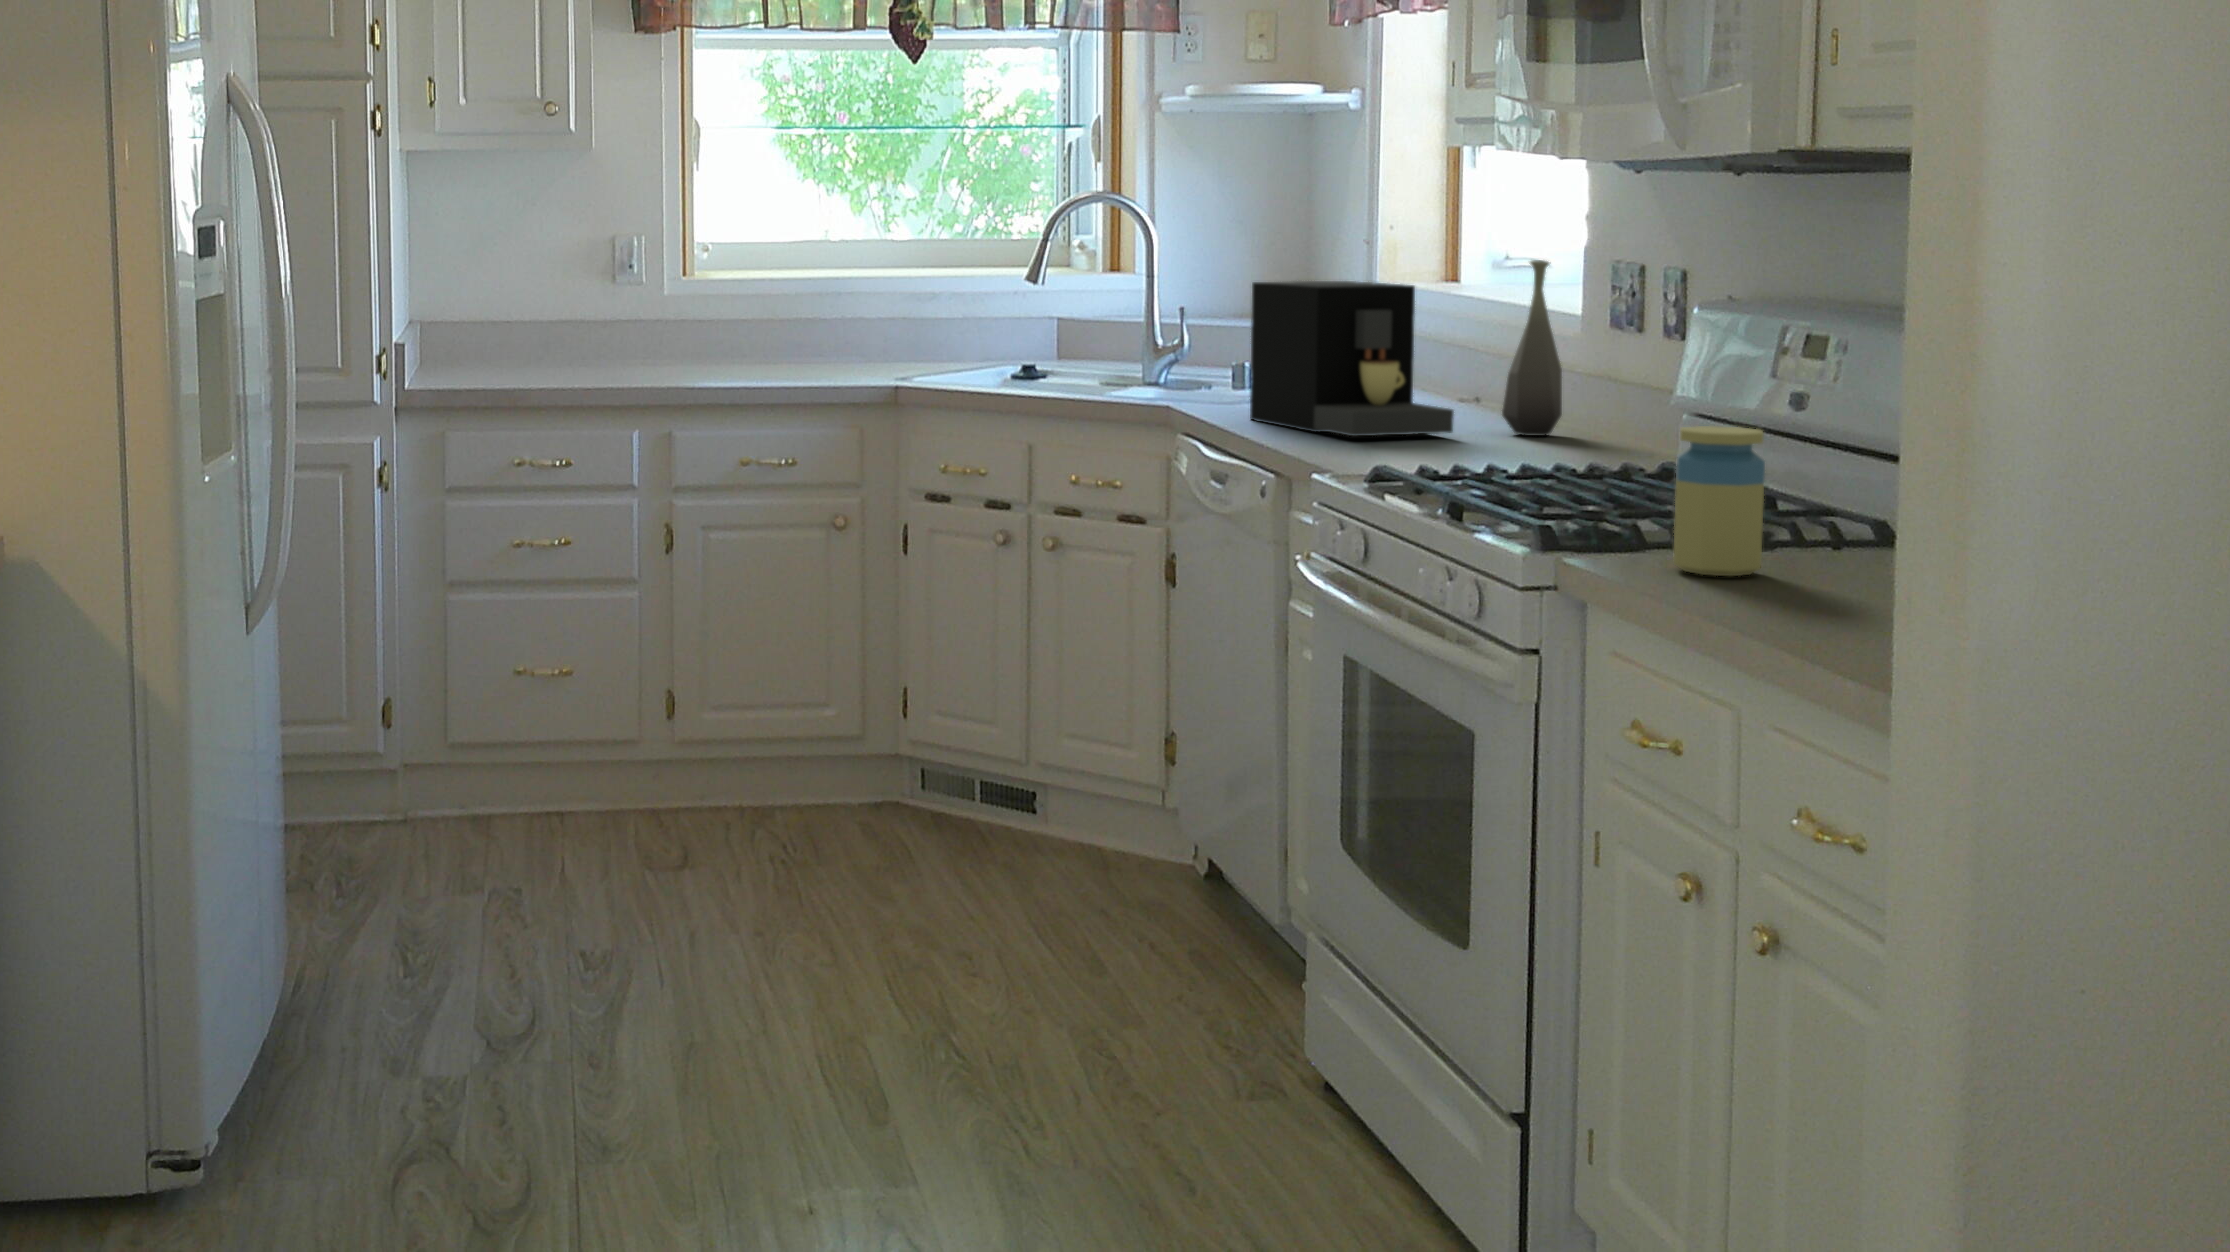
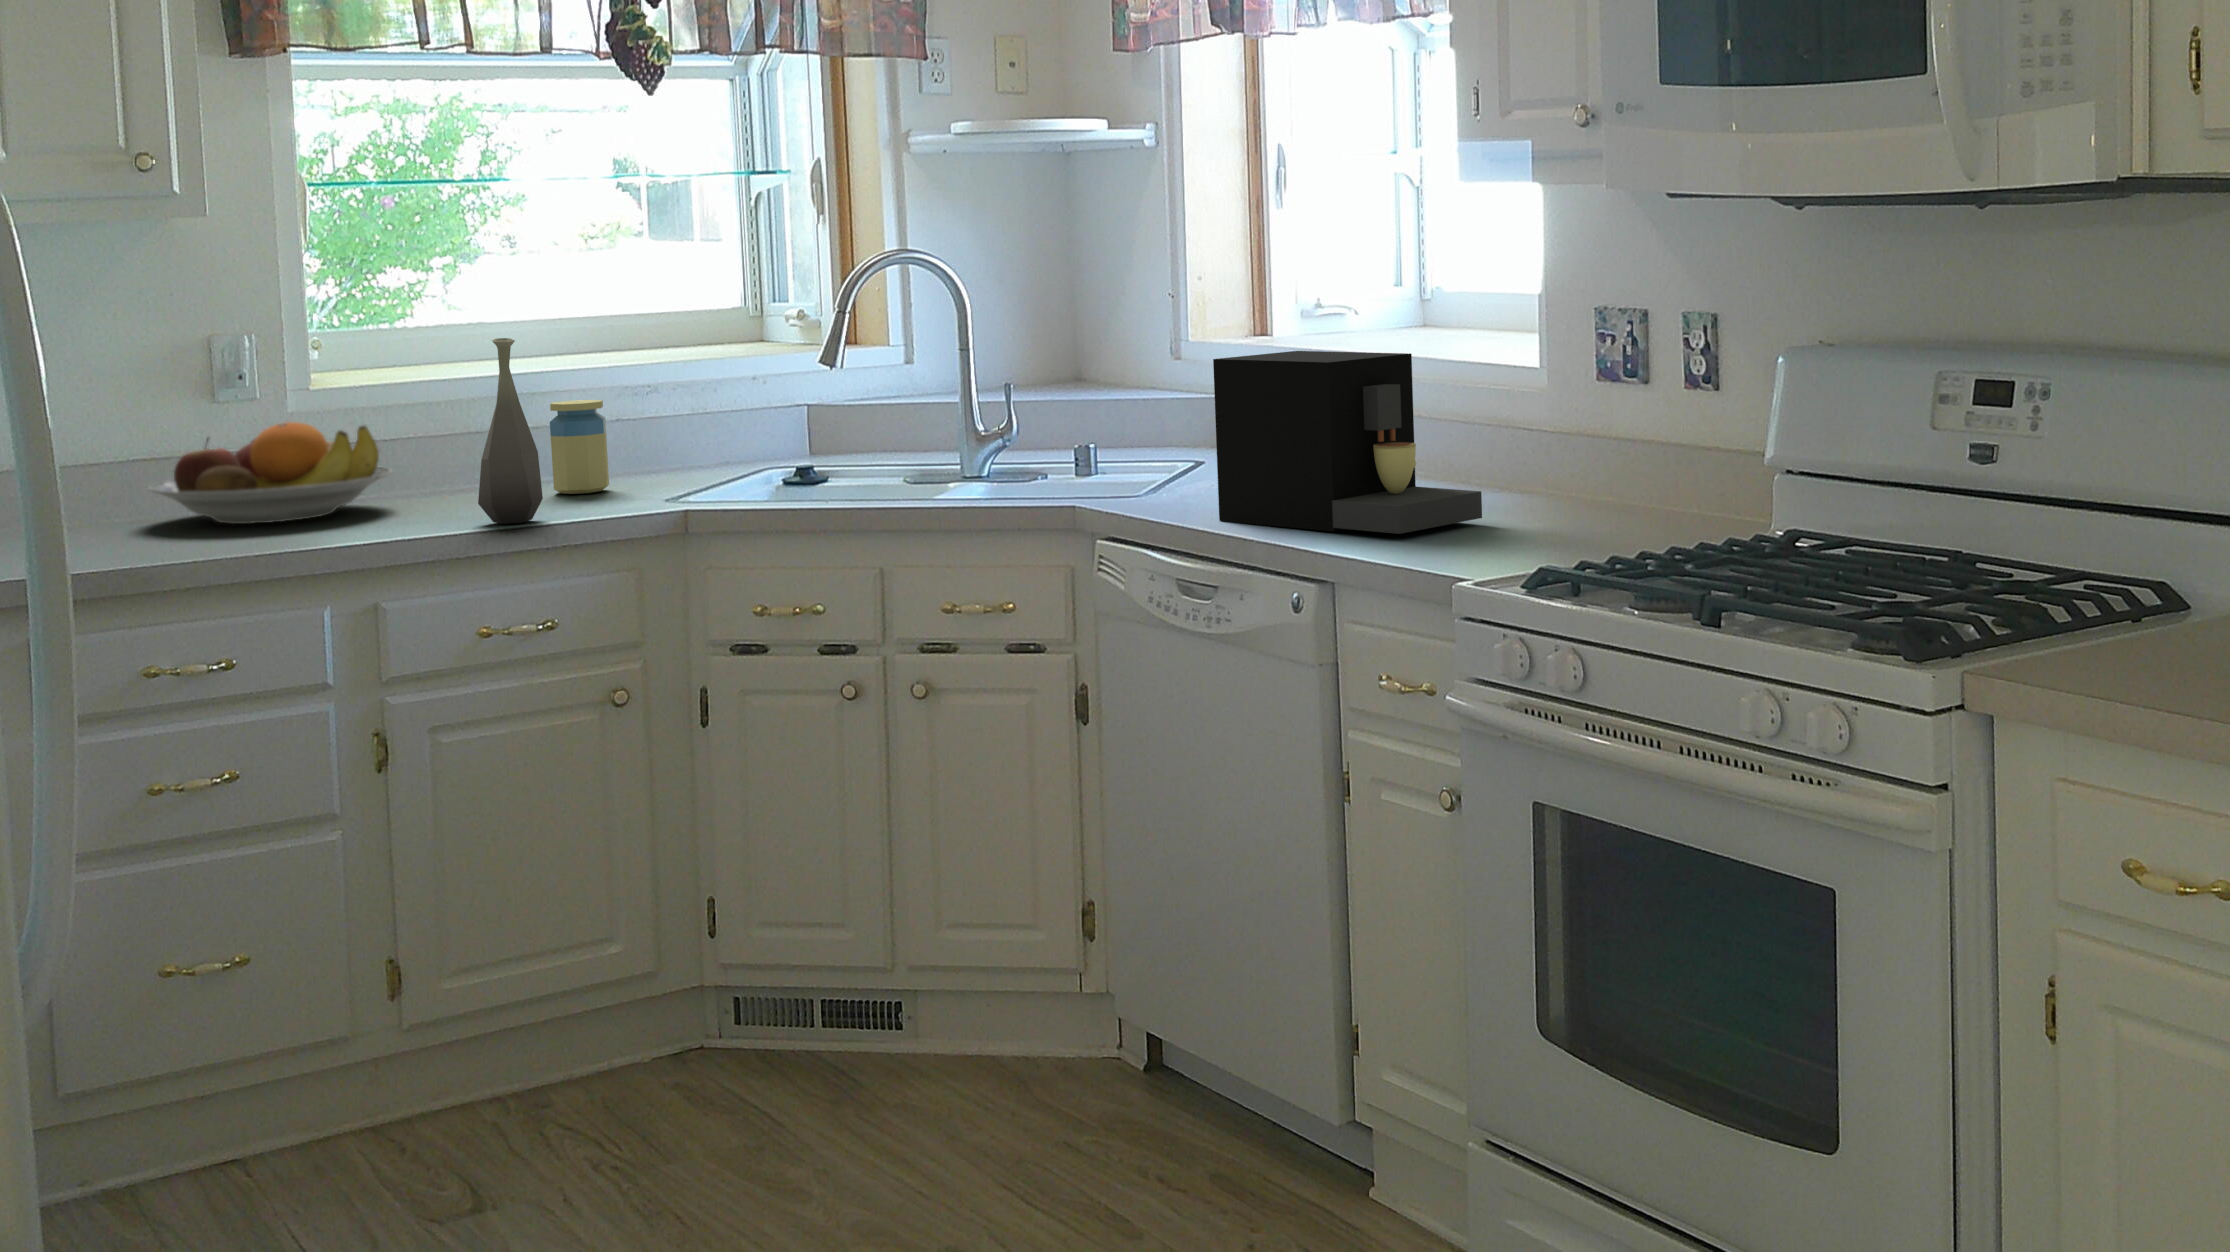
bottle: present [1502,260,1562,436] -> present [478,338,543,524]
fruit bowl: none [560,300,721,370] -> present [148,422,392,524]
jar: present [1674,426,1765,576] -> present [550,400,609,494]

